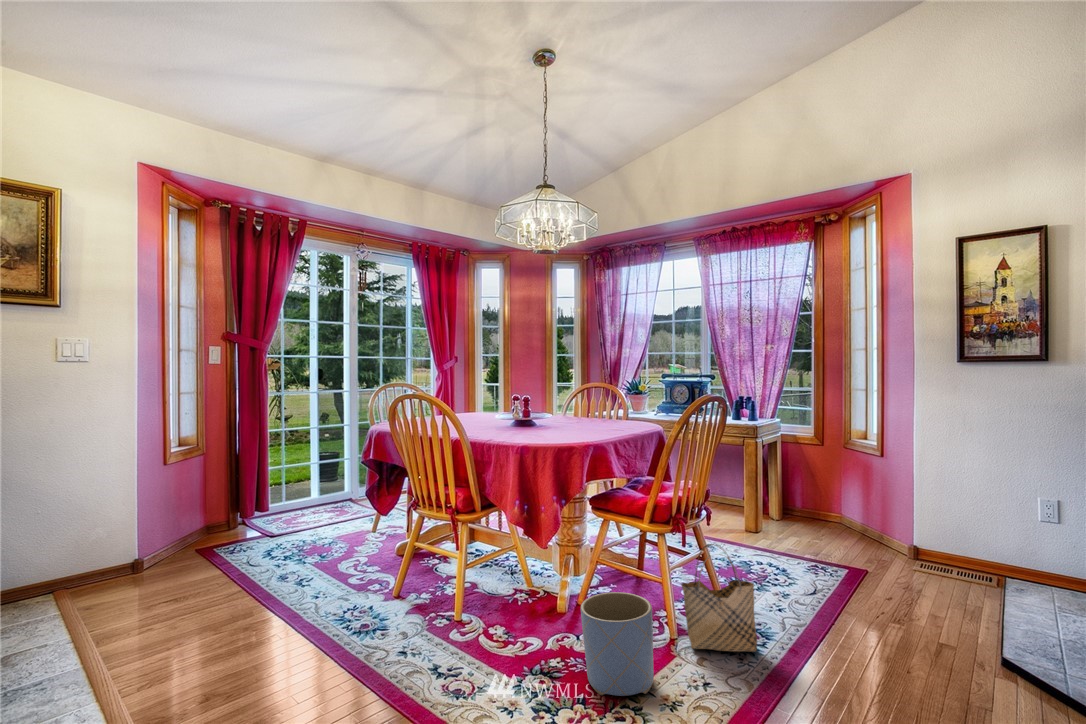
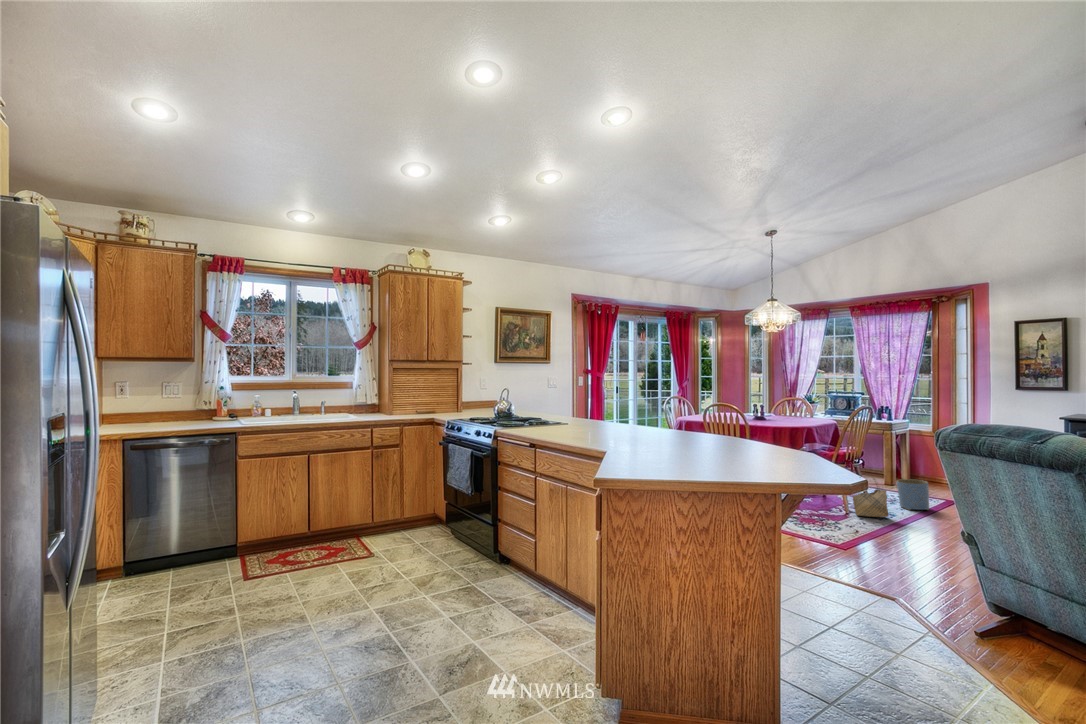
planter: present [581,592,654,696] -> present [897,479,929,510]

